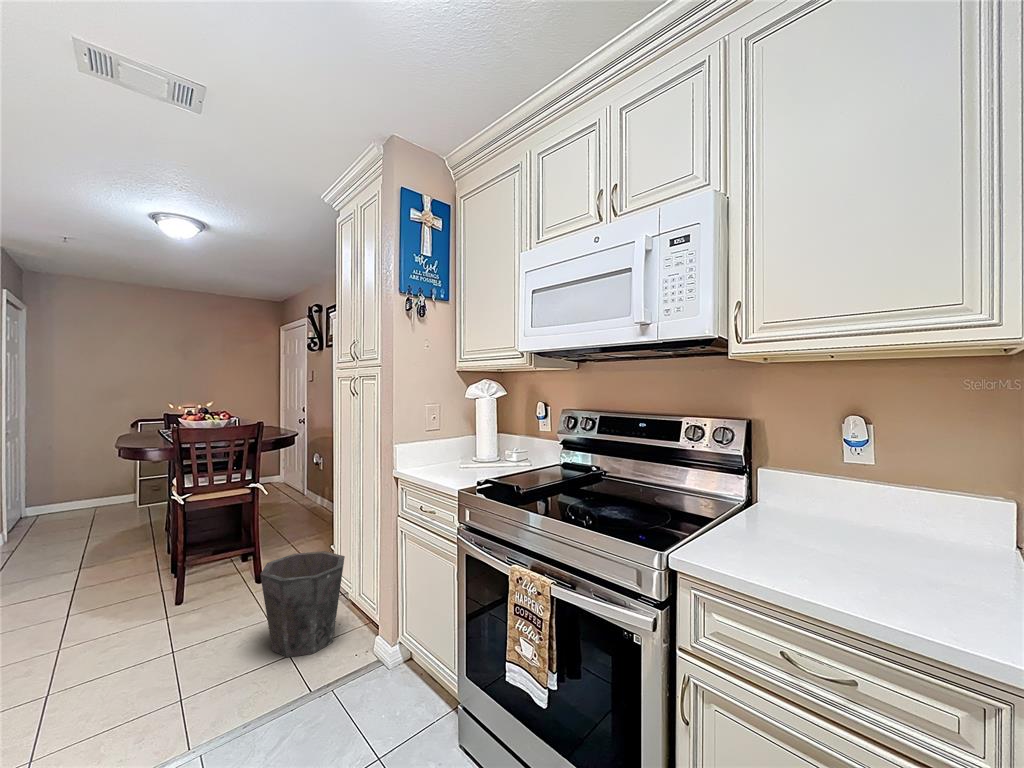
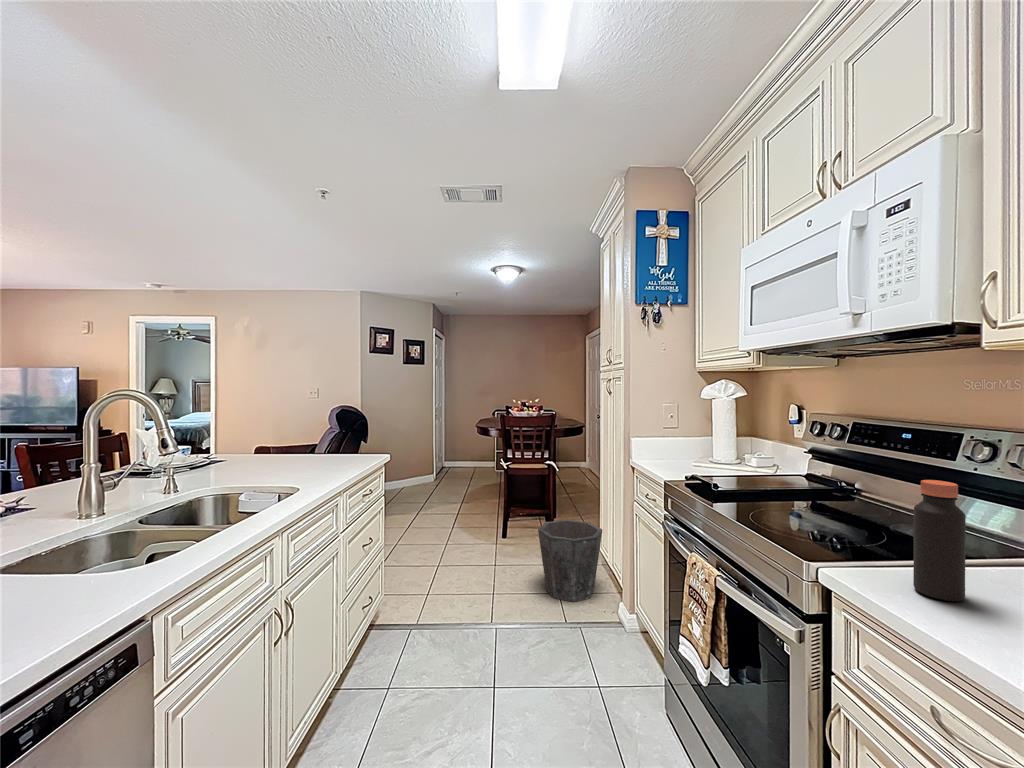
bottle: none [721,459,753,552] -> present [913,480,966,601]

